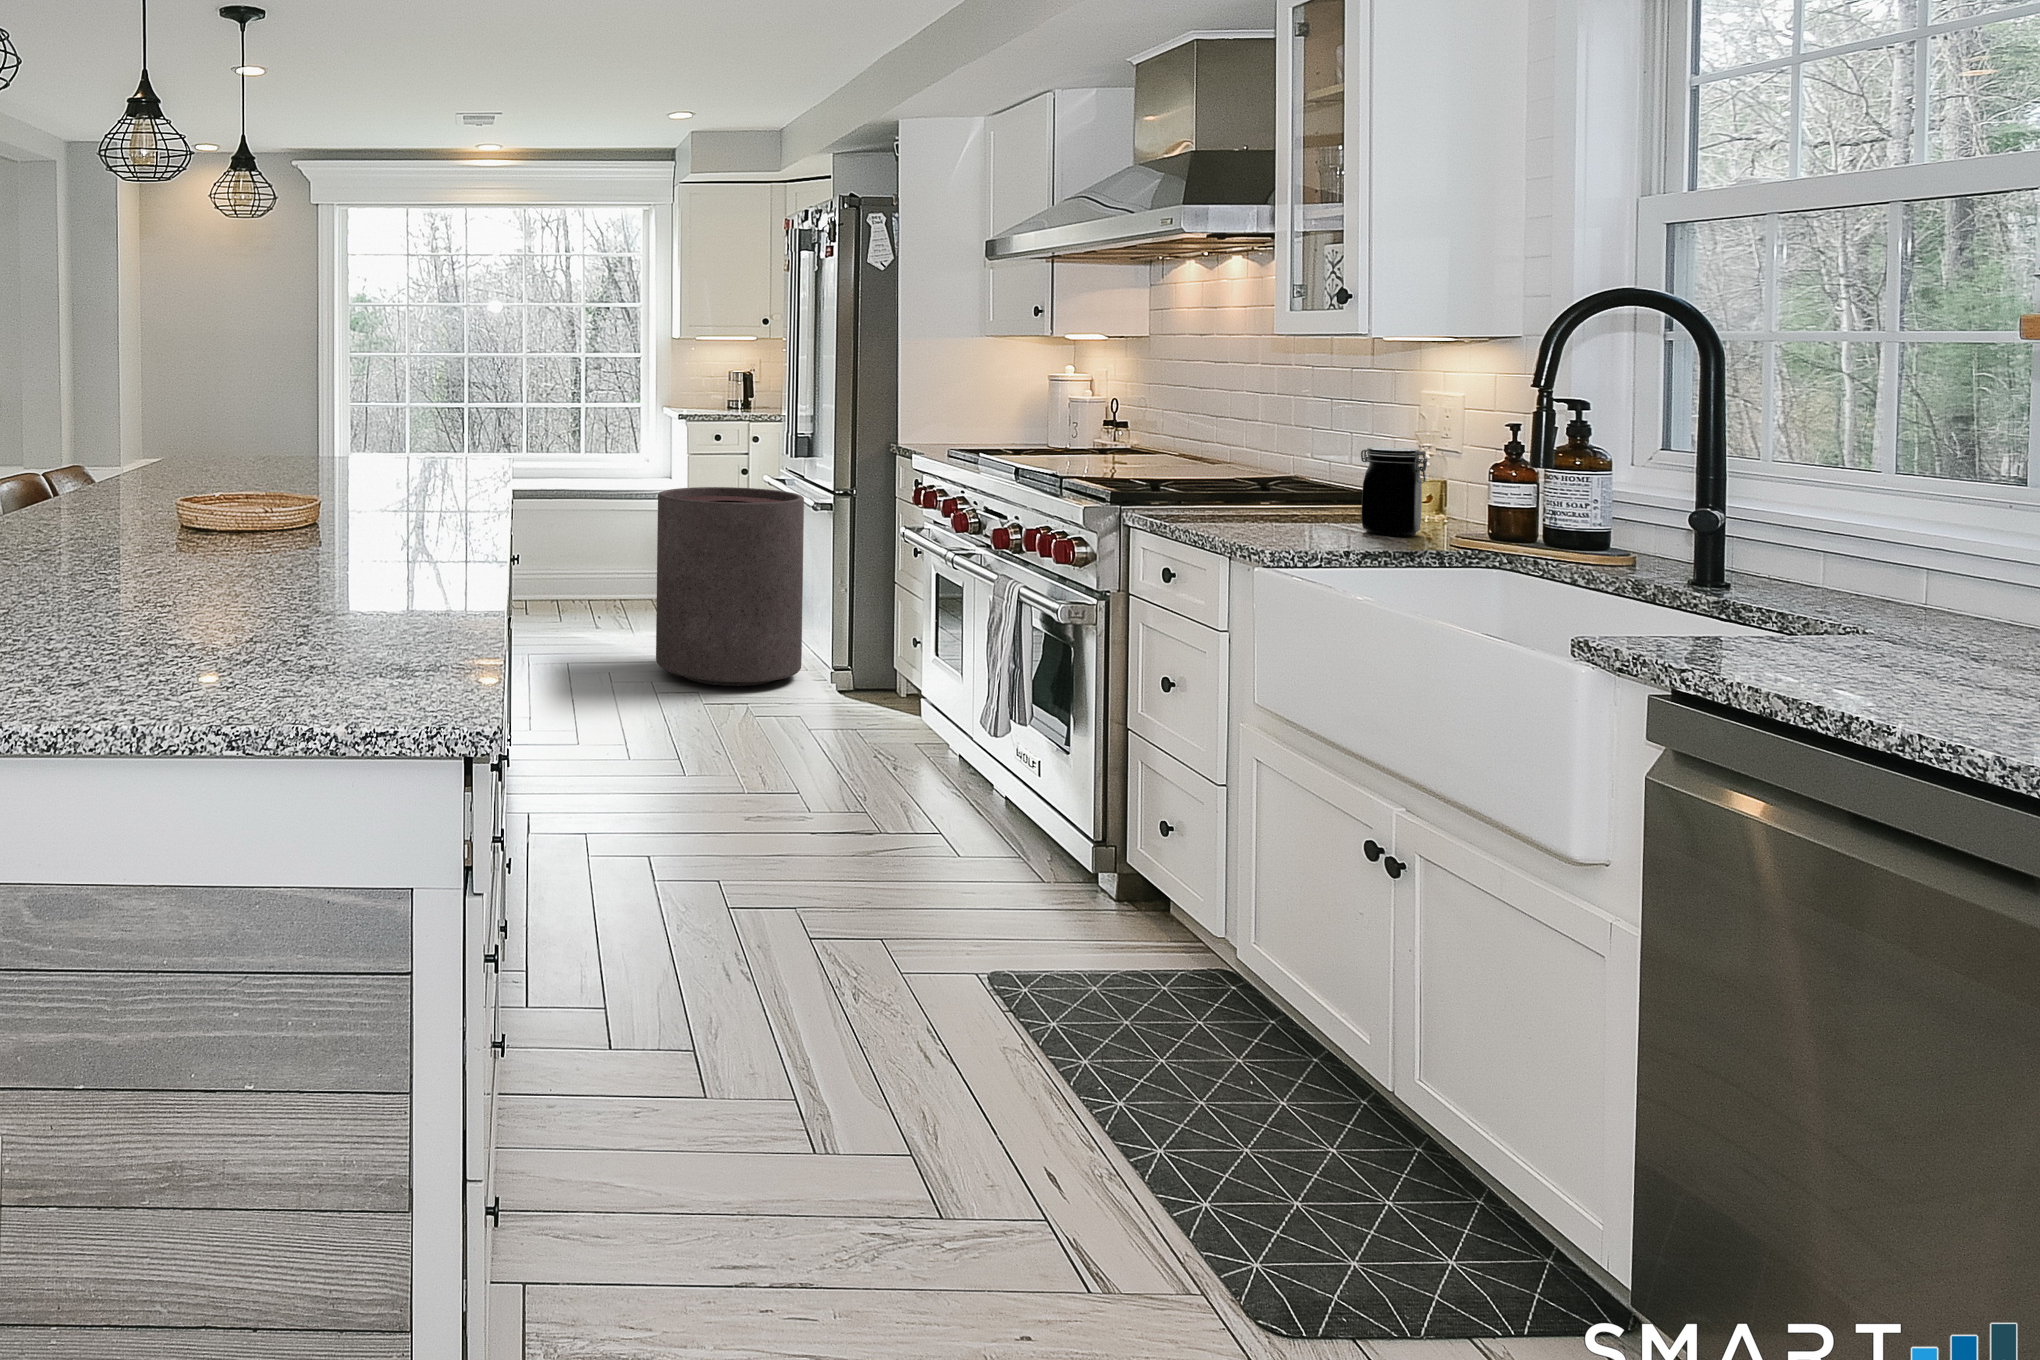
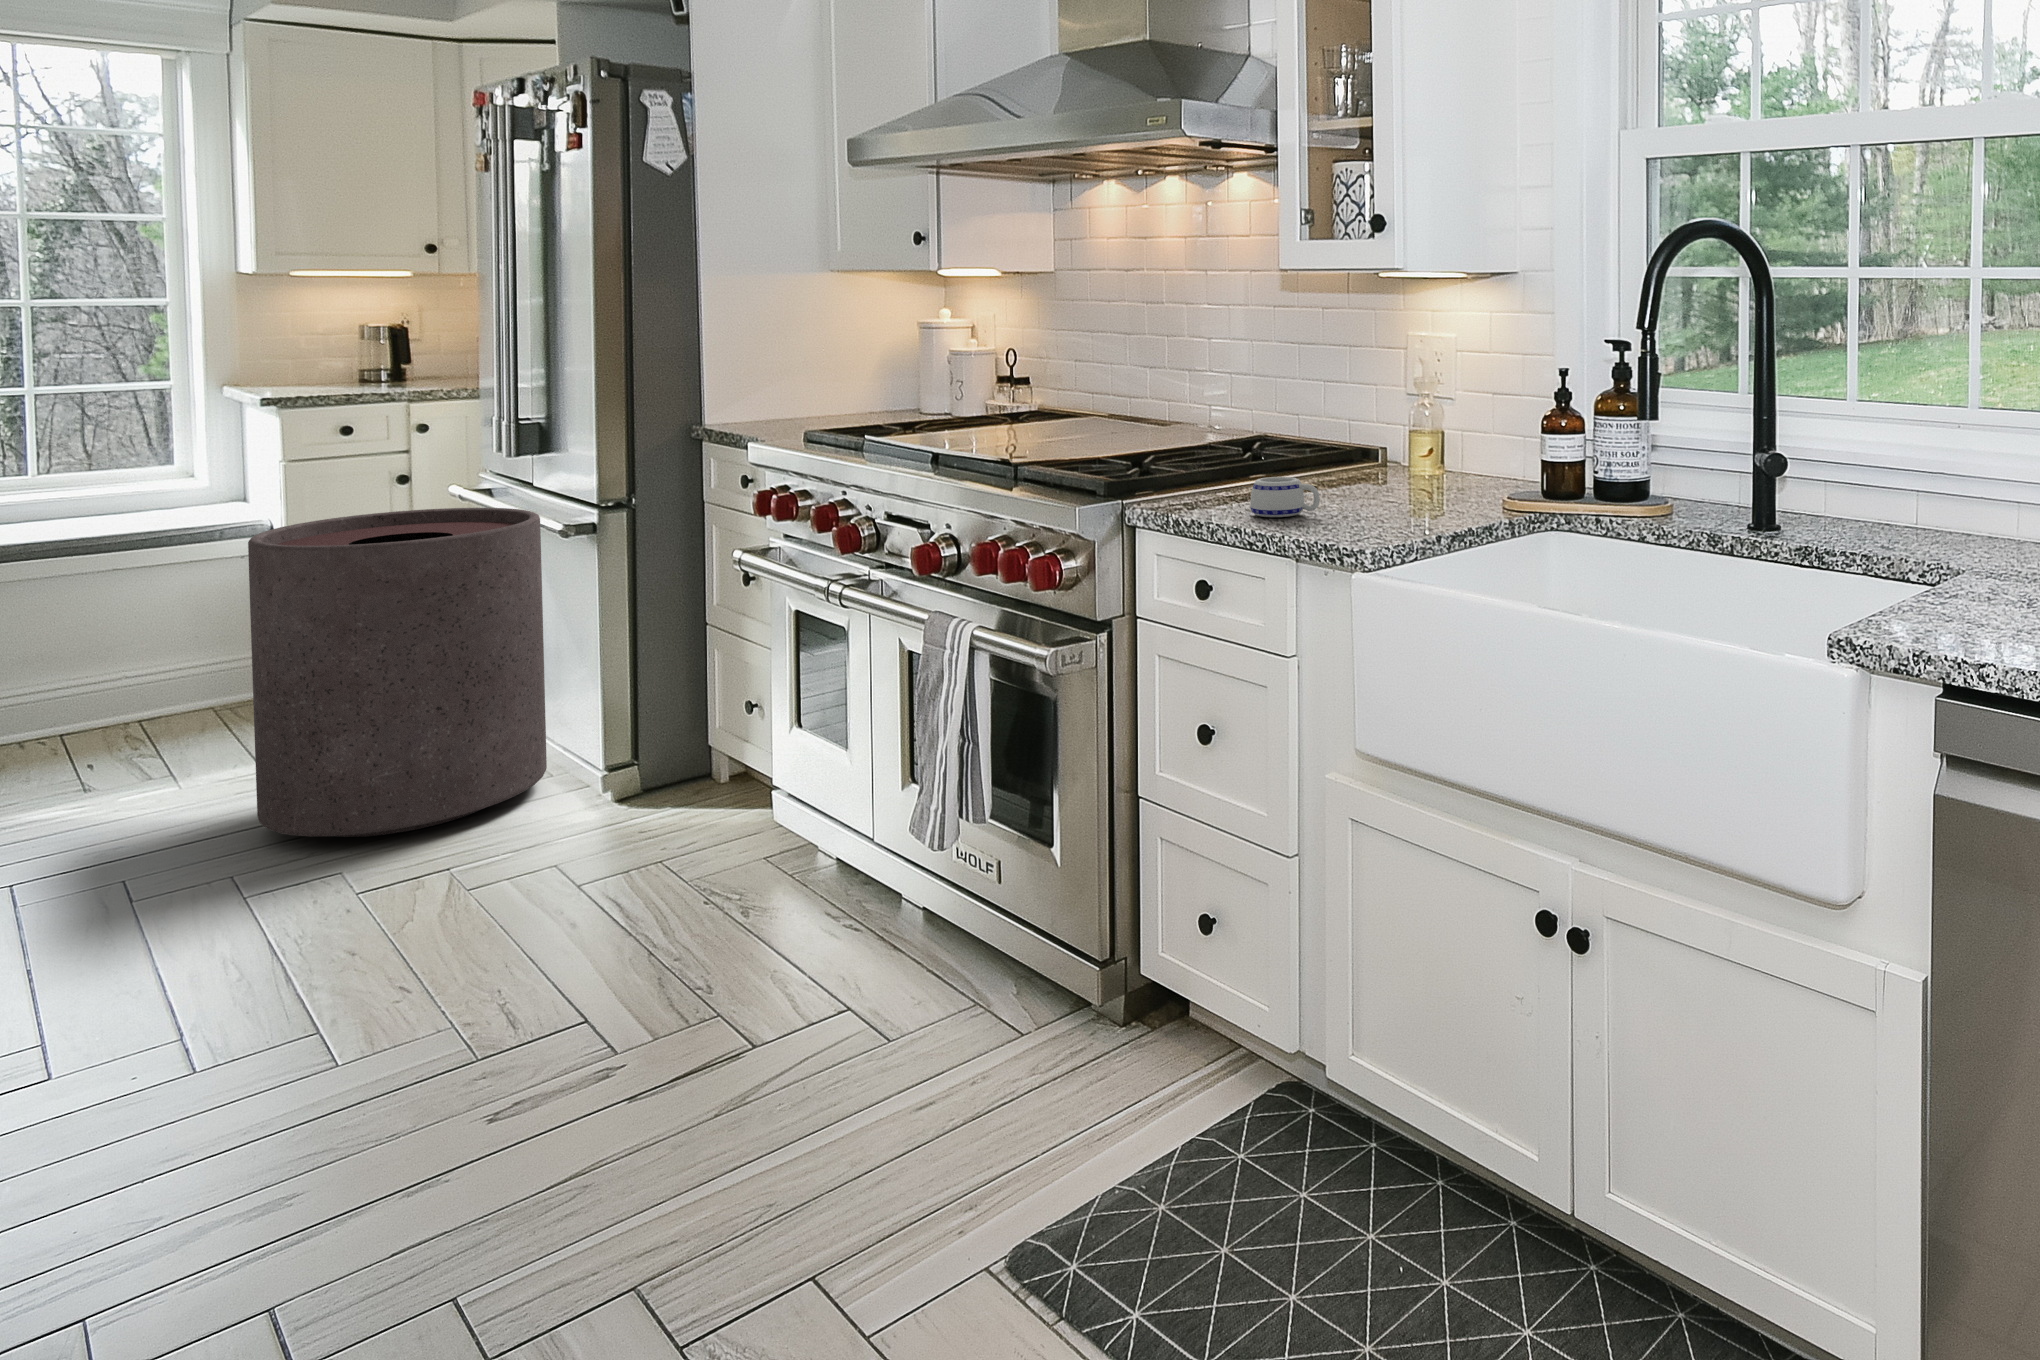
jar: present [1361,447,1427,536] -> none [1400,402,1472,505]
mug: none [1208,496,1265,526] -> present [1250,477,1320,517]

